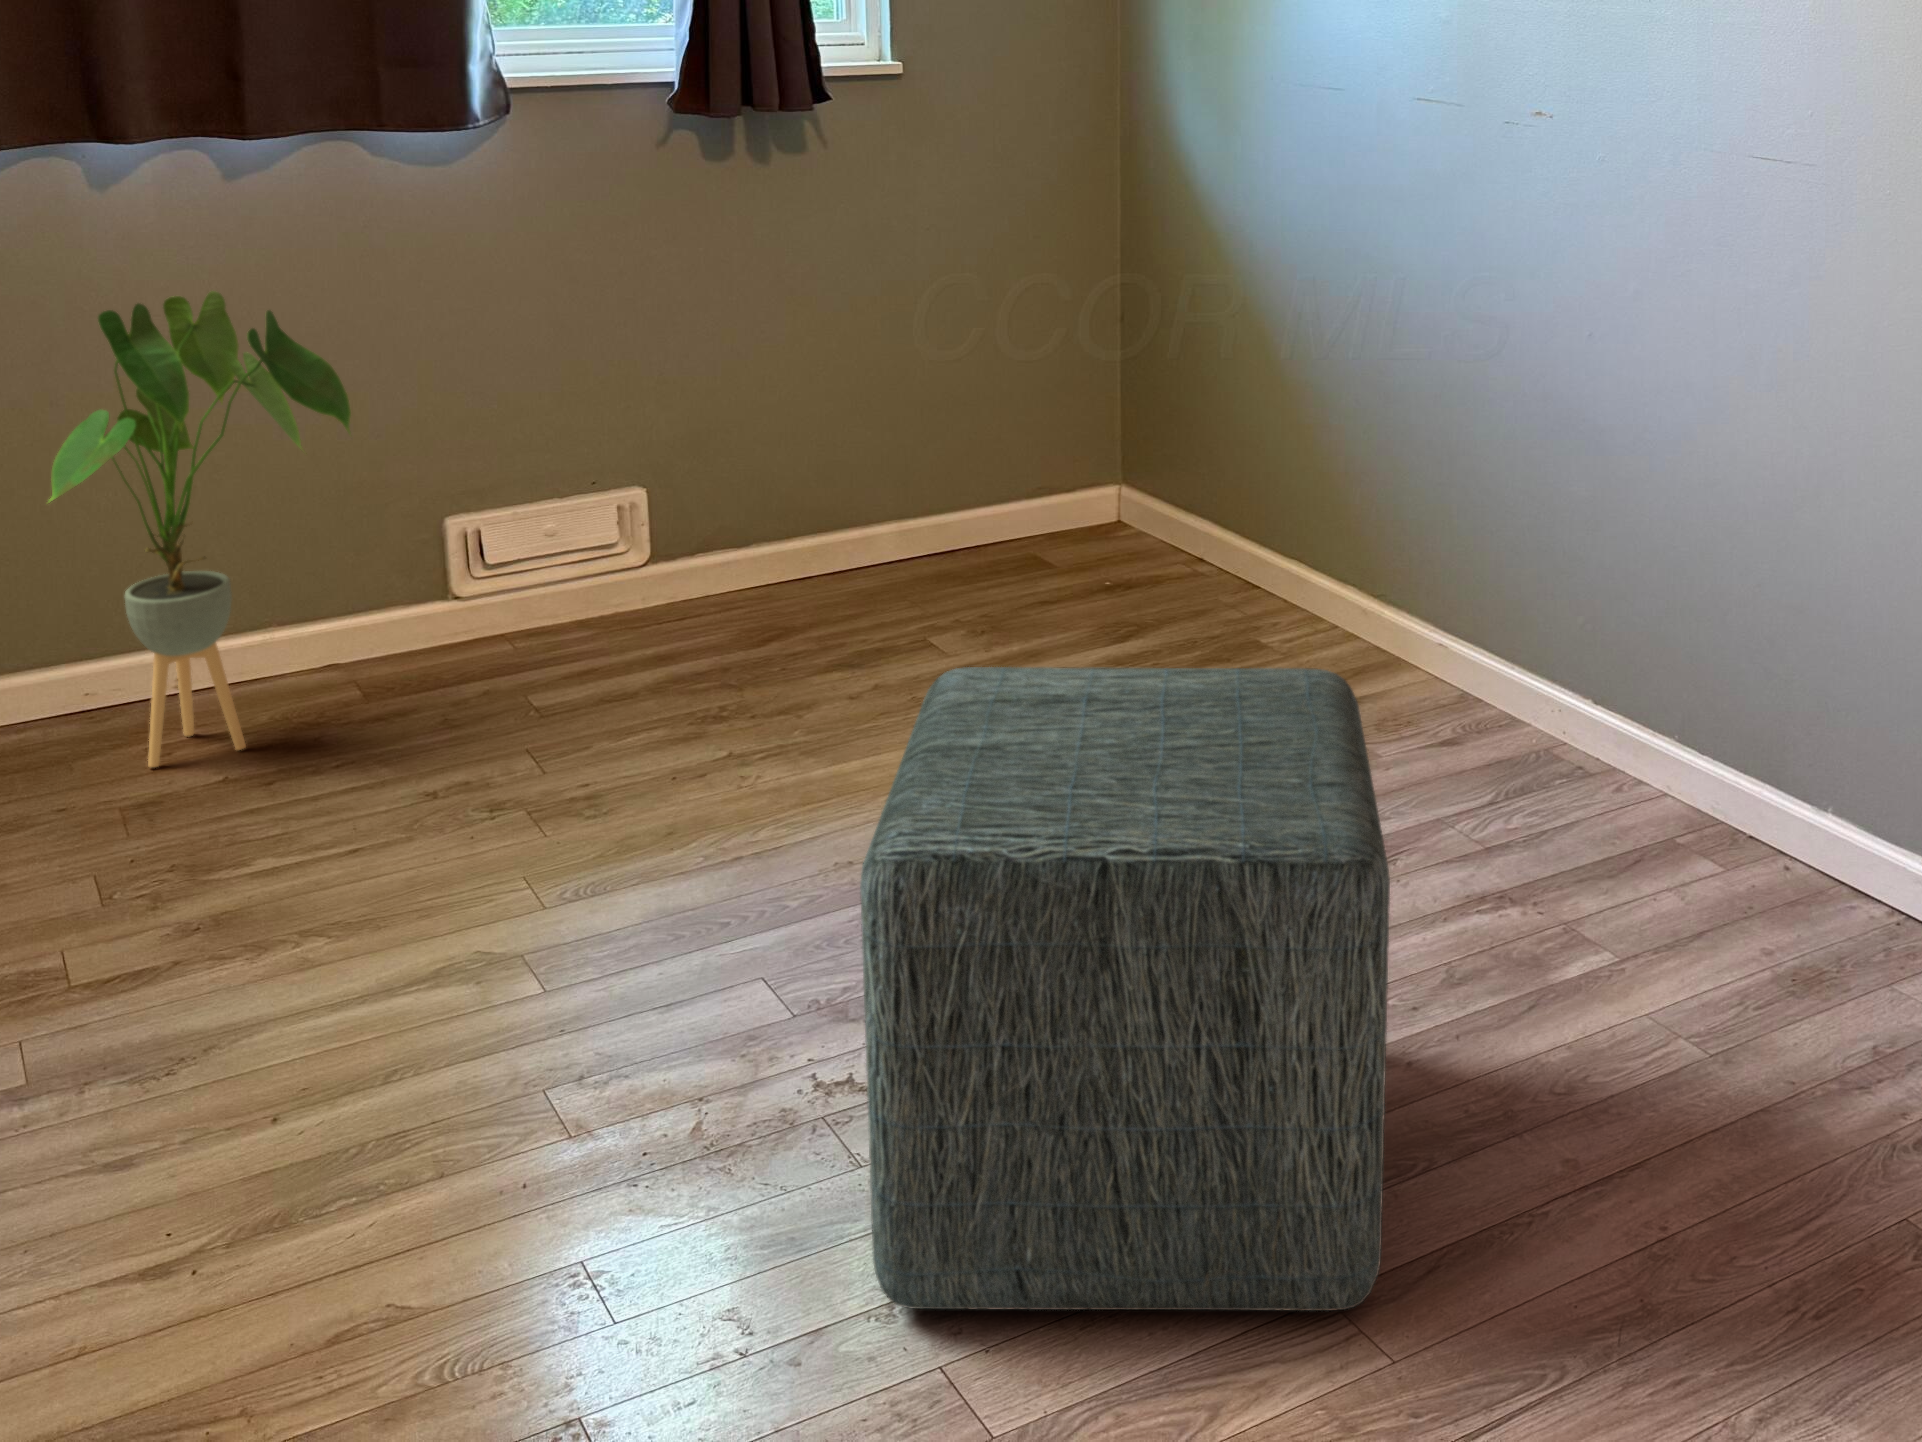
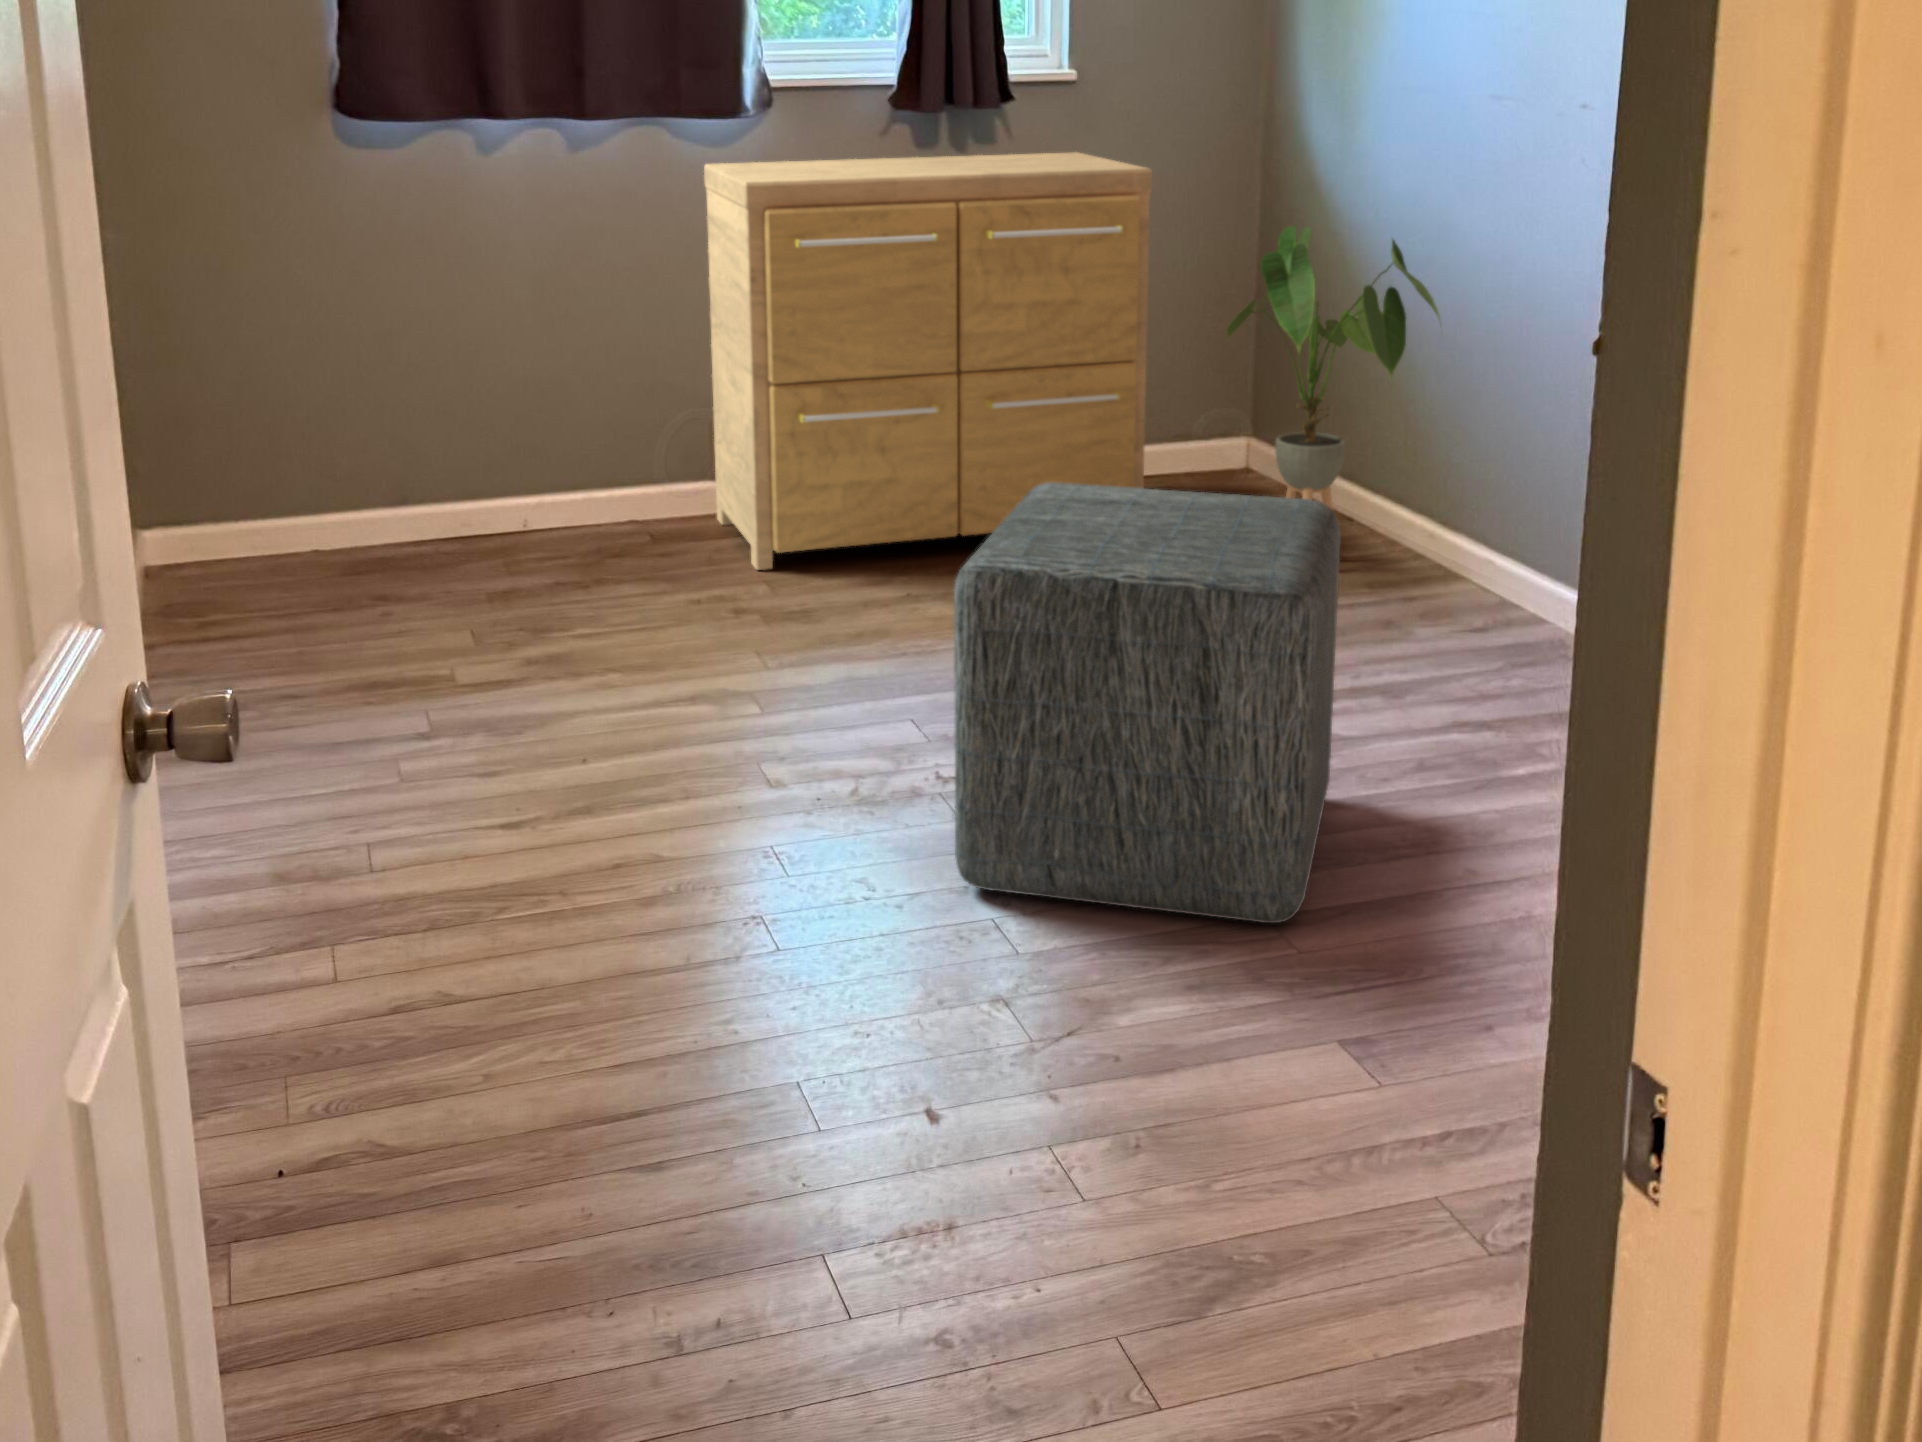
dresser: none [425,162,1015,731] -> present [704,152,1152,570]
house plant: present [49,291,351,767] -> present [1226,226,1440,510]

